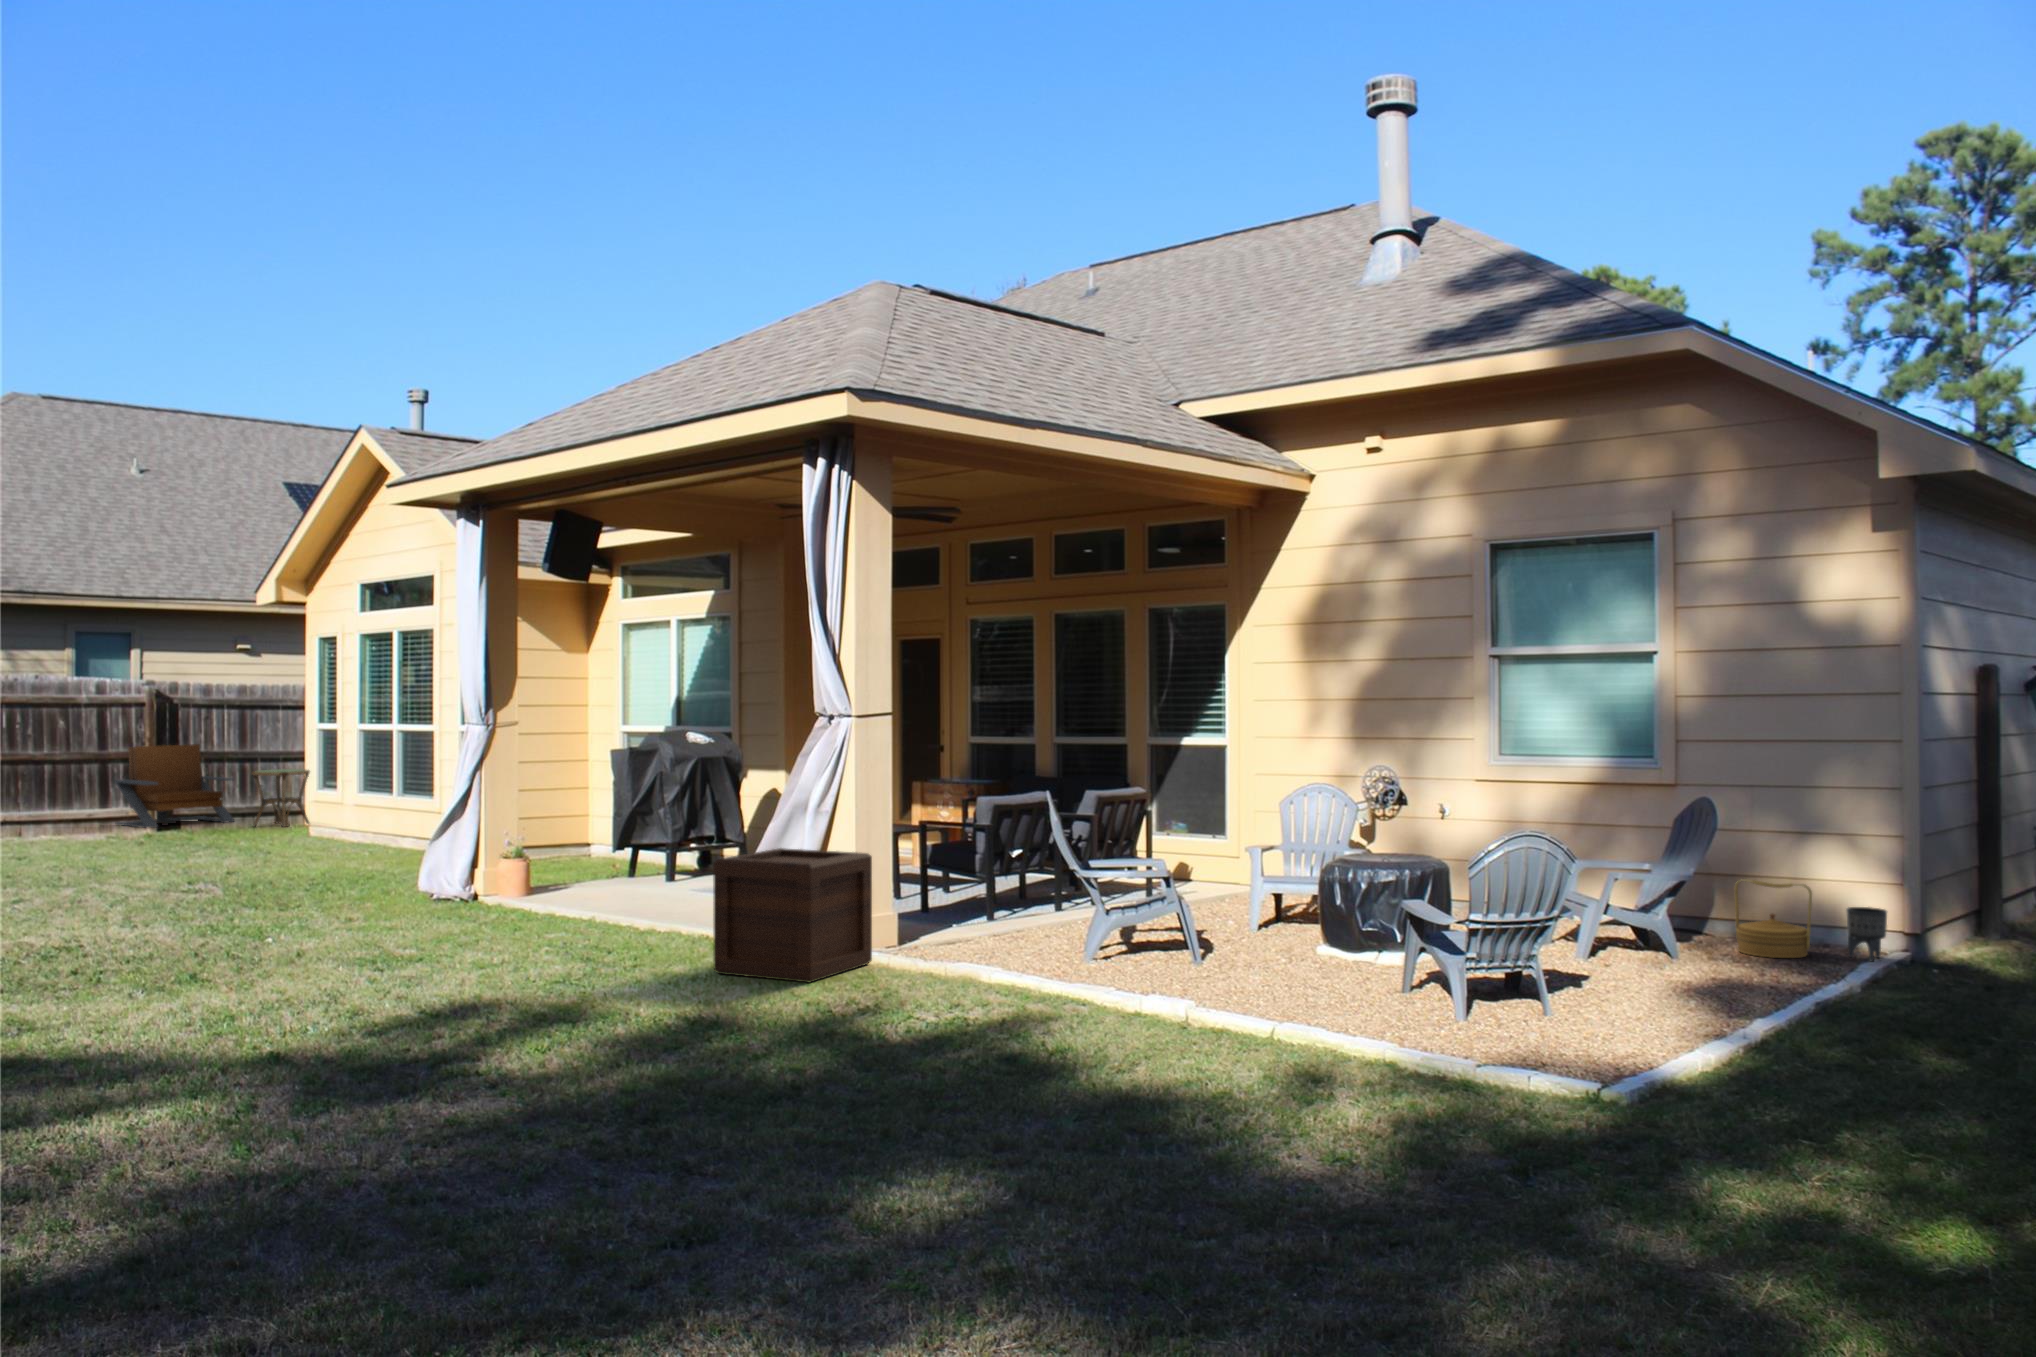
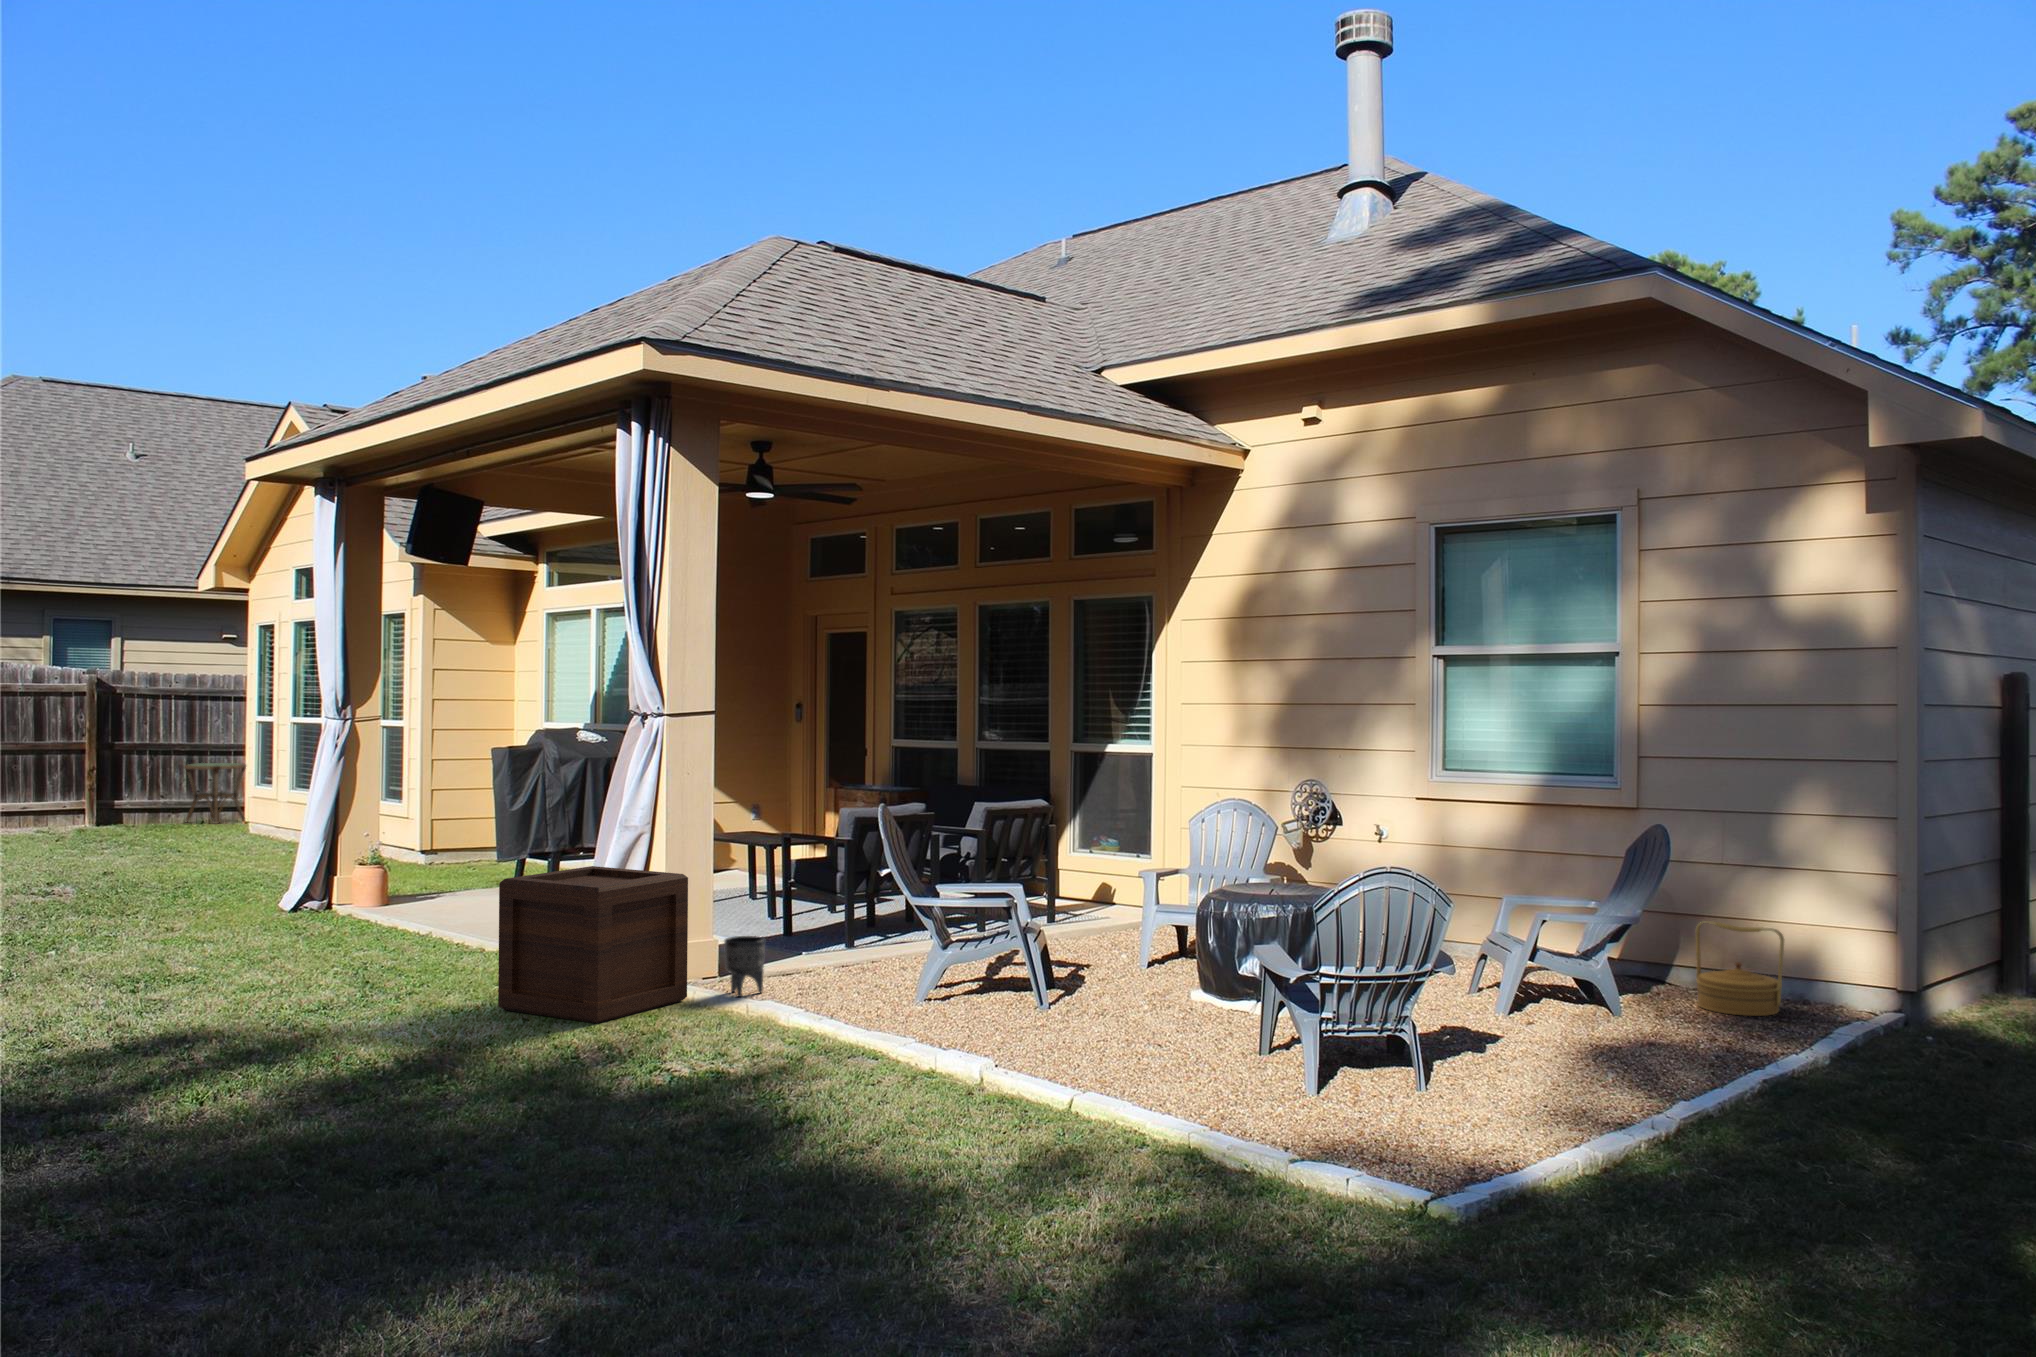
lounge chair: present [115,744,234,828] -> none [48,735,172,823]
planter: present [1847,907,1887,961] -> present [724,936,765,997]

